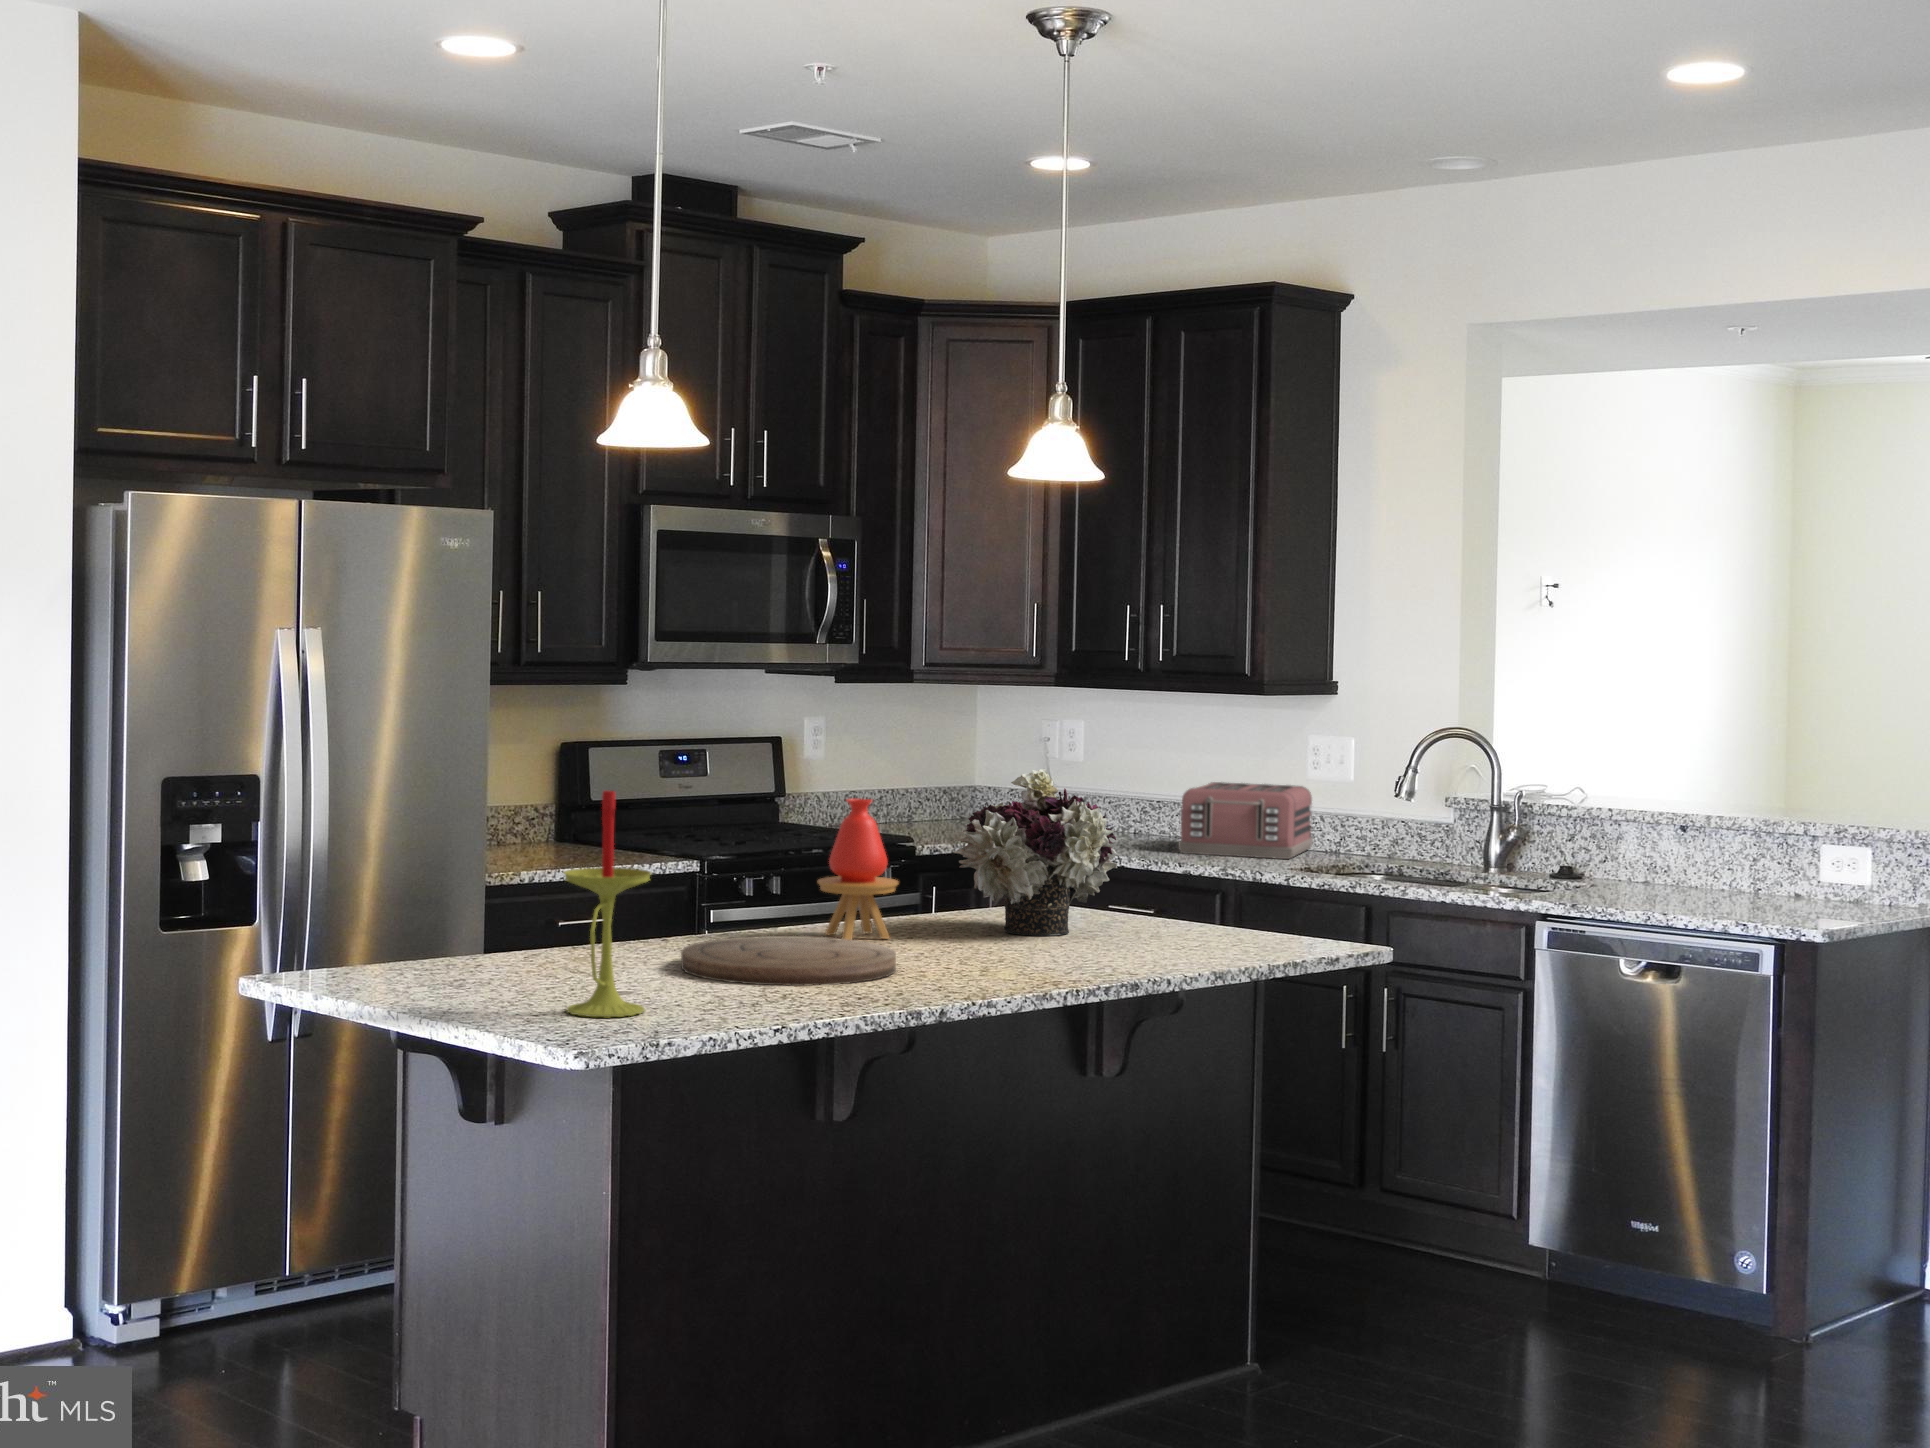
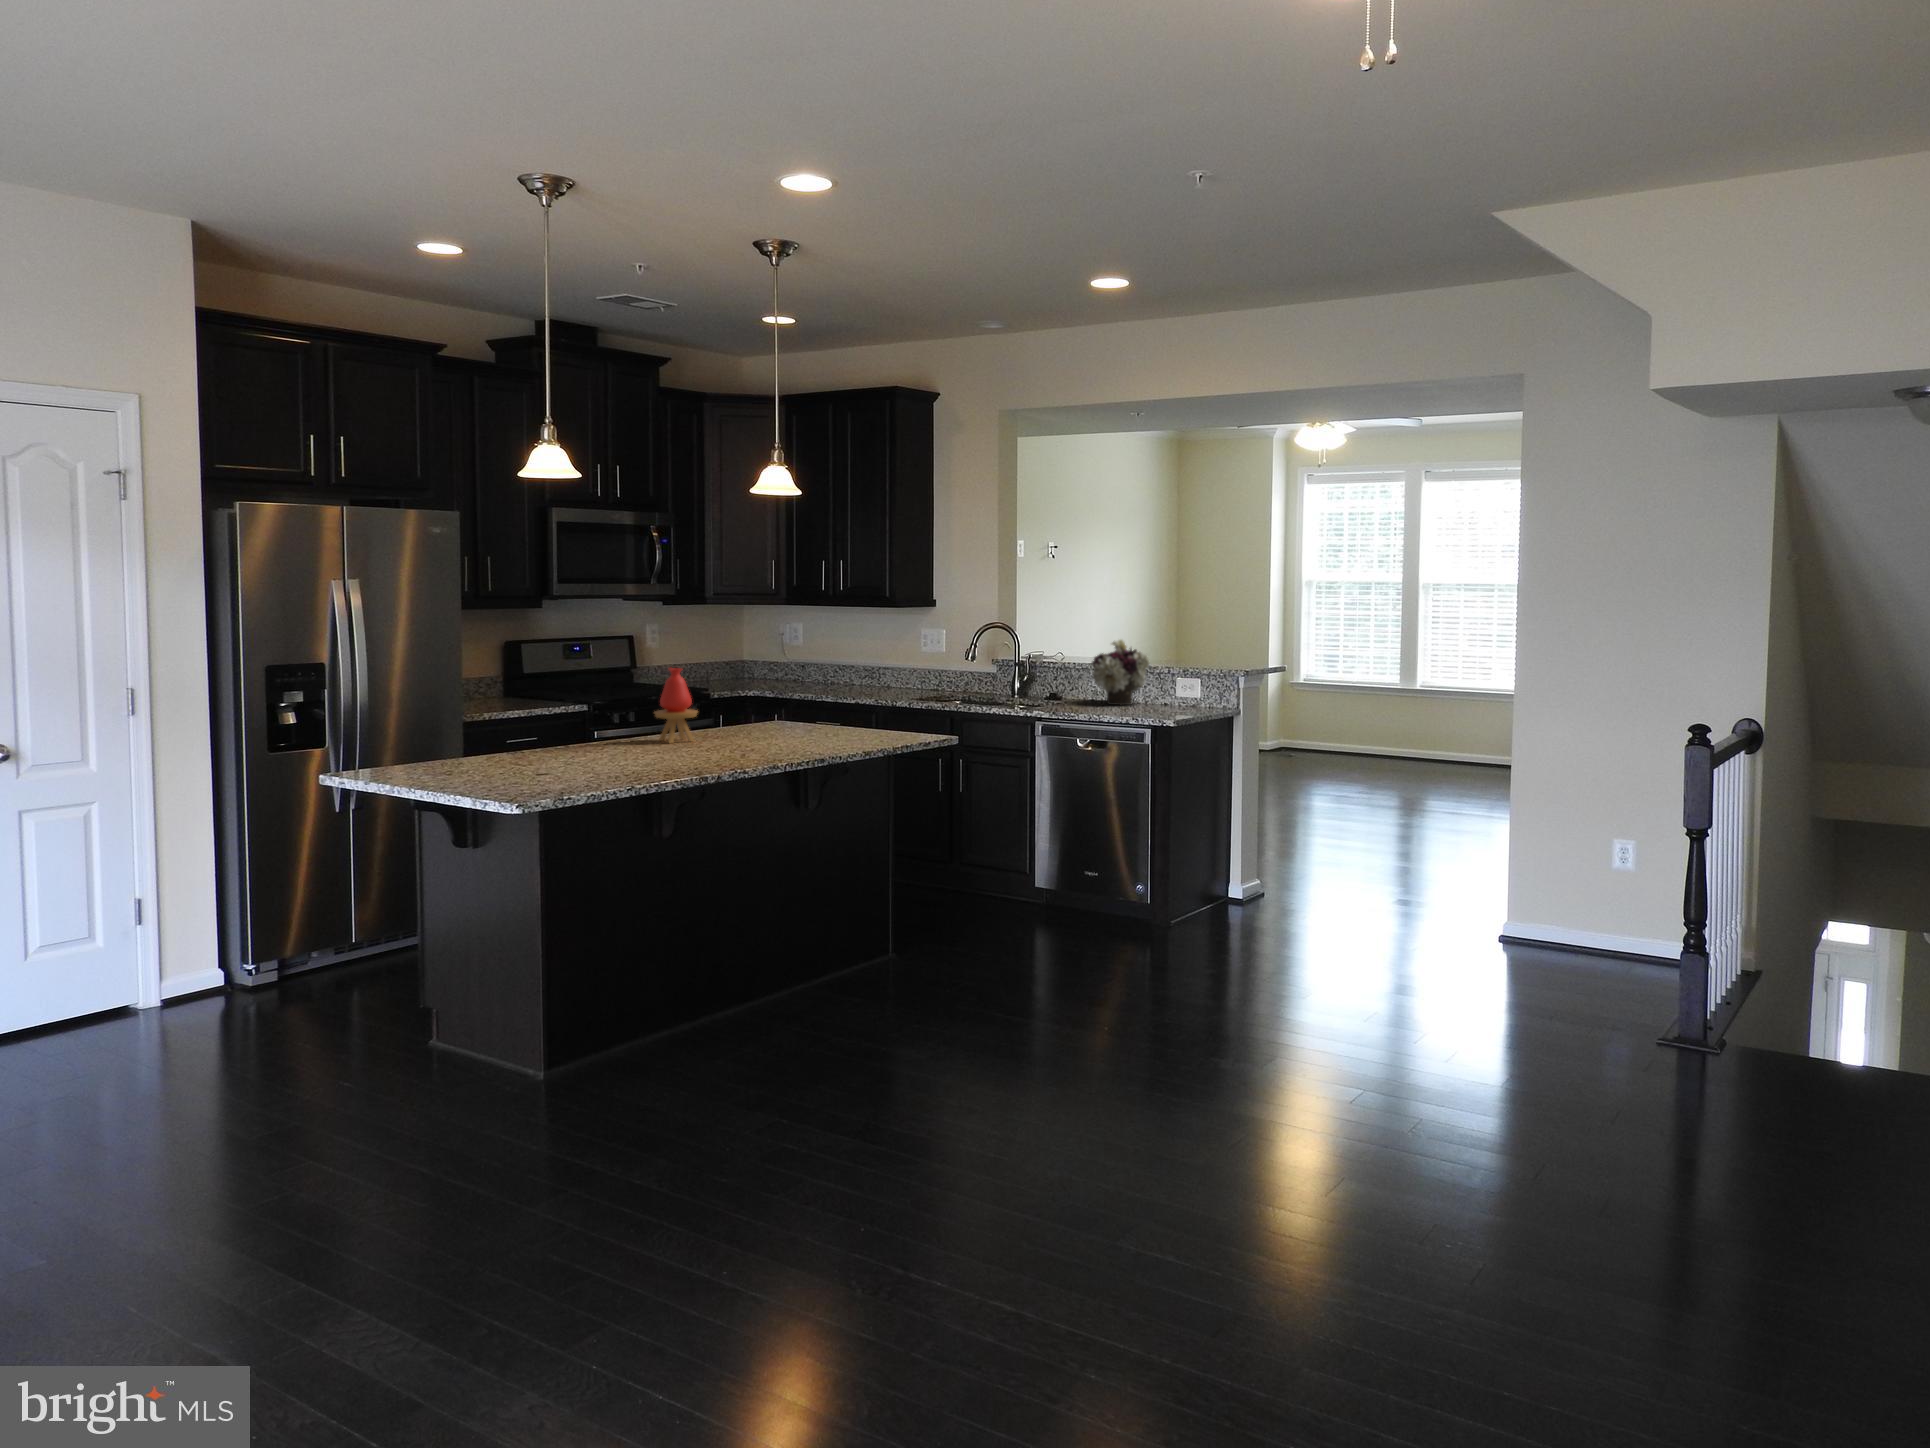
flower arrangement: present [954,769,1117,936] -> present [1092,639,1149,705]
toaster: present [1179,782,1313,859] -> none [858,654,930,694]
candle: present [564,791,651,1017] -> none [508,664,558,786]
cutting board: present [681,936,896,986] -> none [578,741,696,767]

